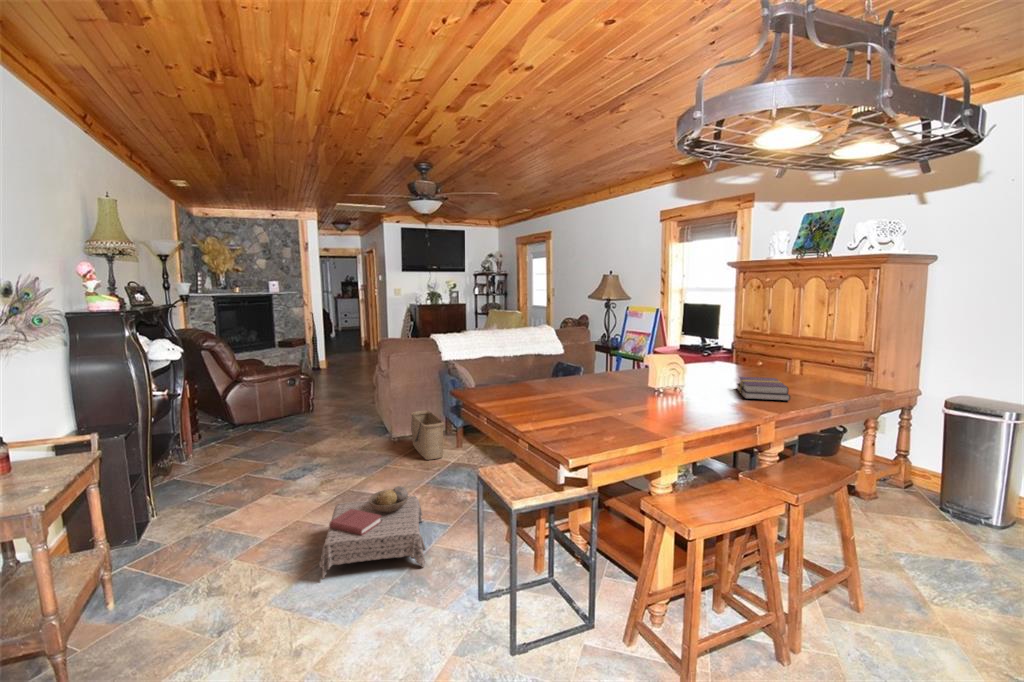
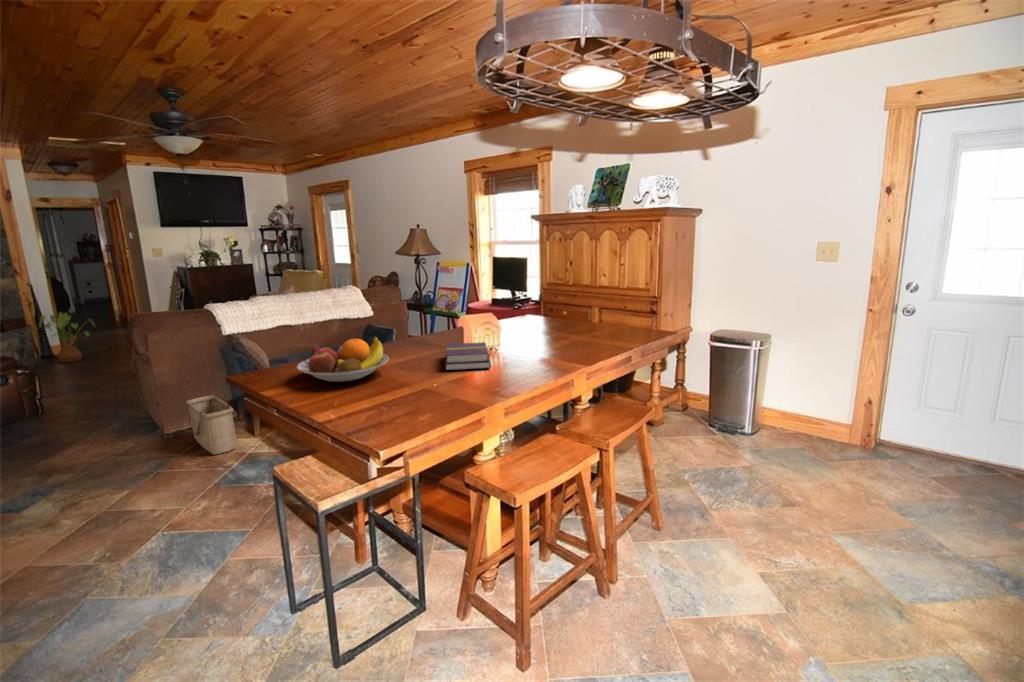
house plant: none [315,336,349,375] -> present [39,313,95,362]
fruit bowl: none [503,369,578,405] -> present [297,337,389,382]
book: present [737,377,790,401] -> present [445,342,491,370]
ottoman: present [319,486,426,579] -> none [47,501,215,652]

